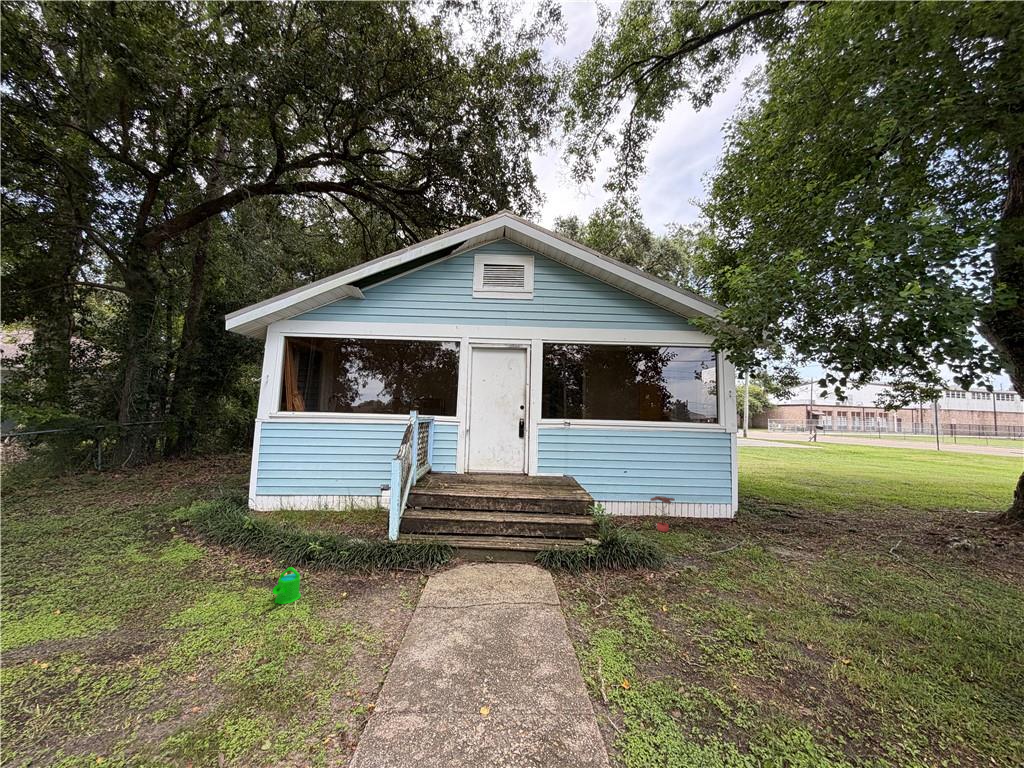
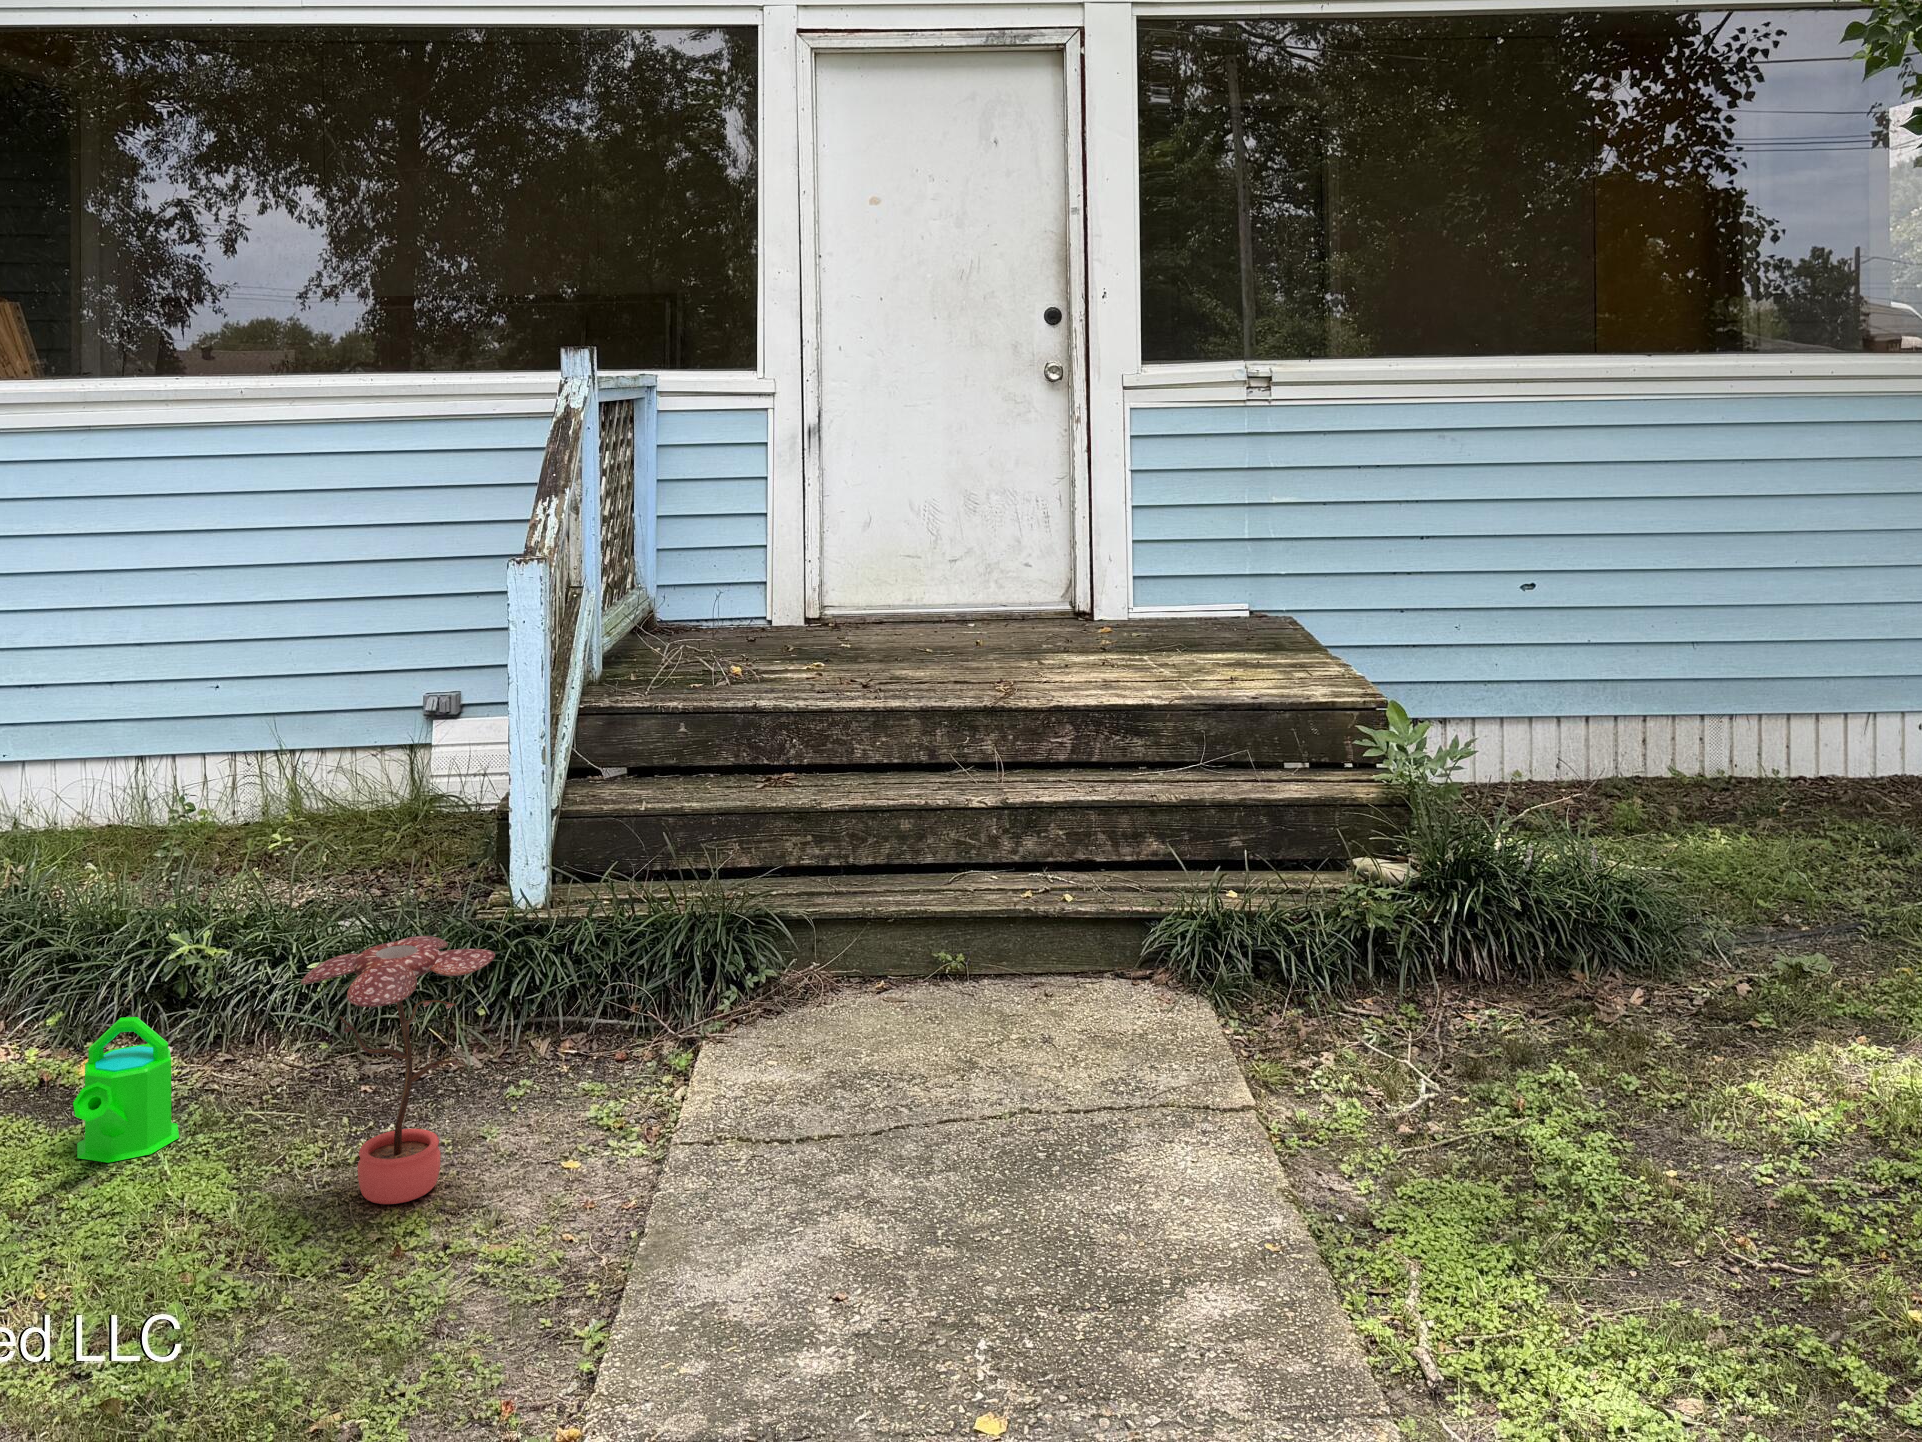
potted plant: present [650,496,675,532] -> present [301,936,495,1204]

